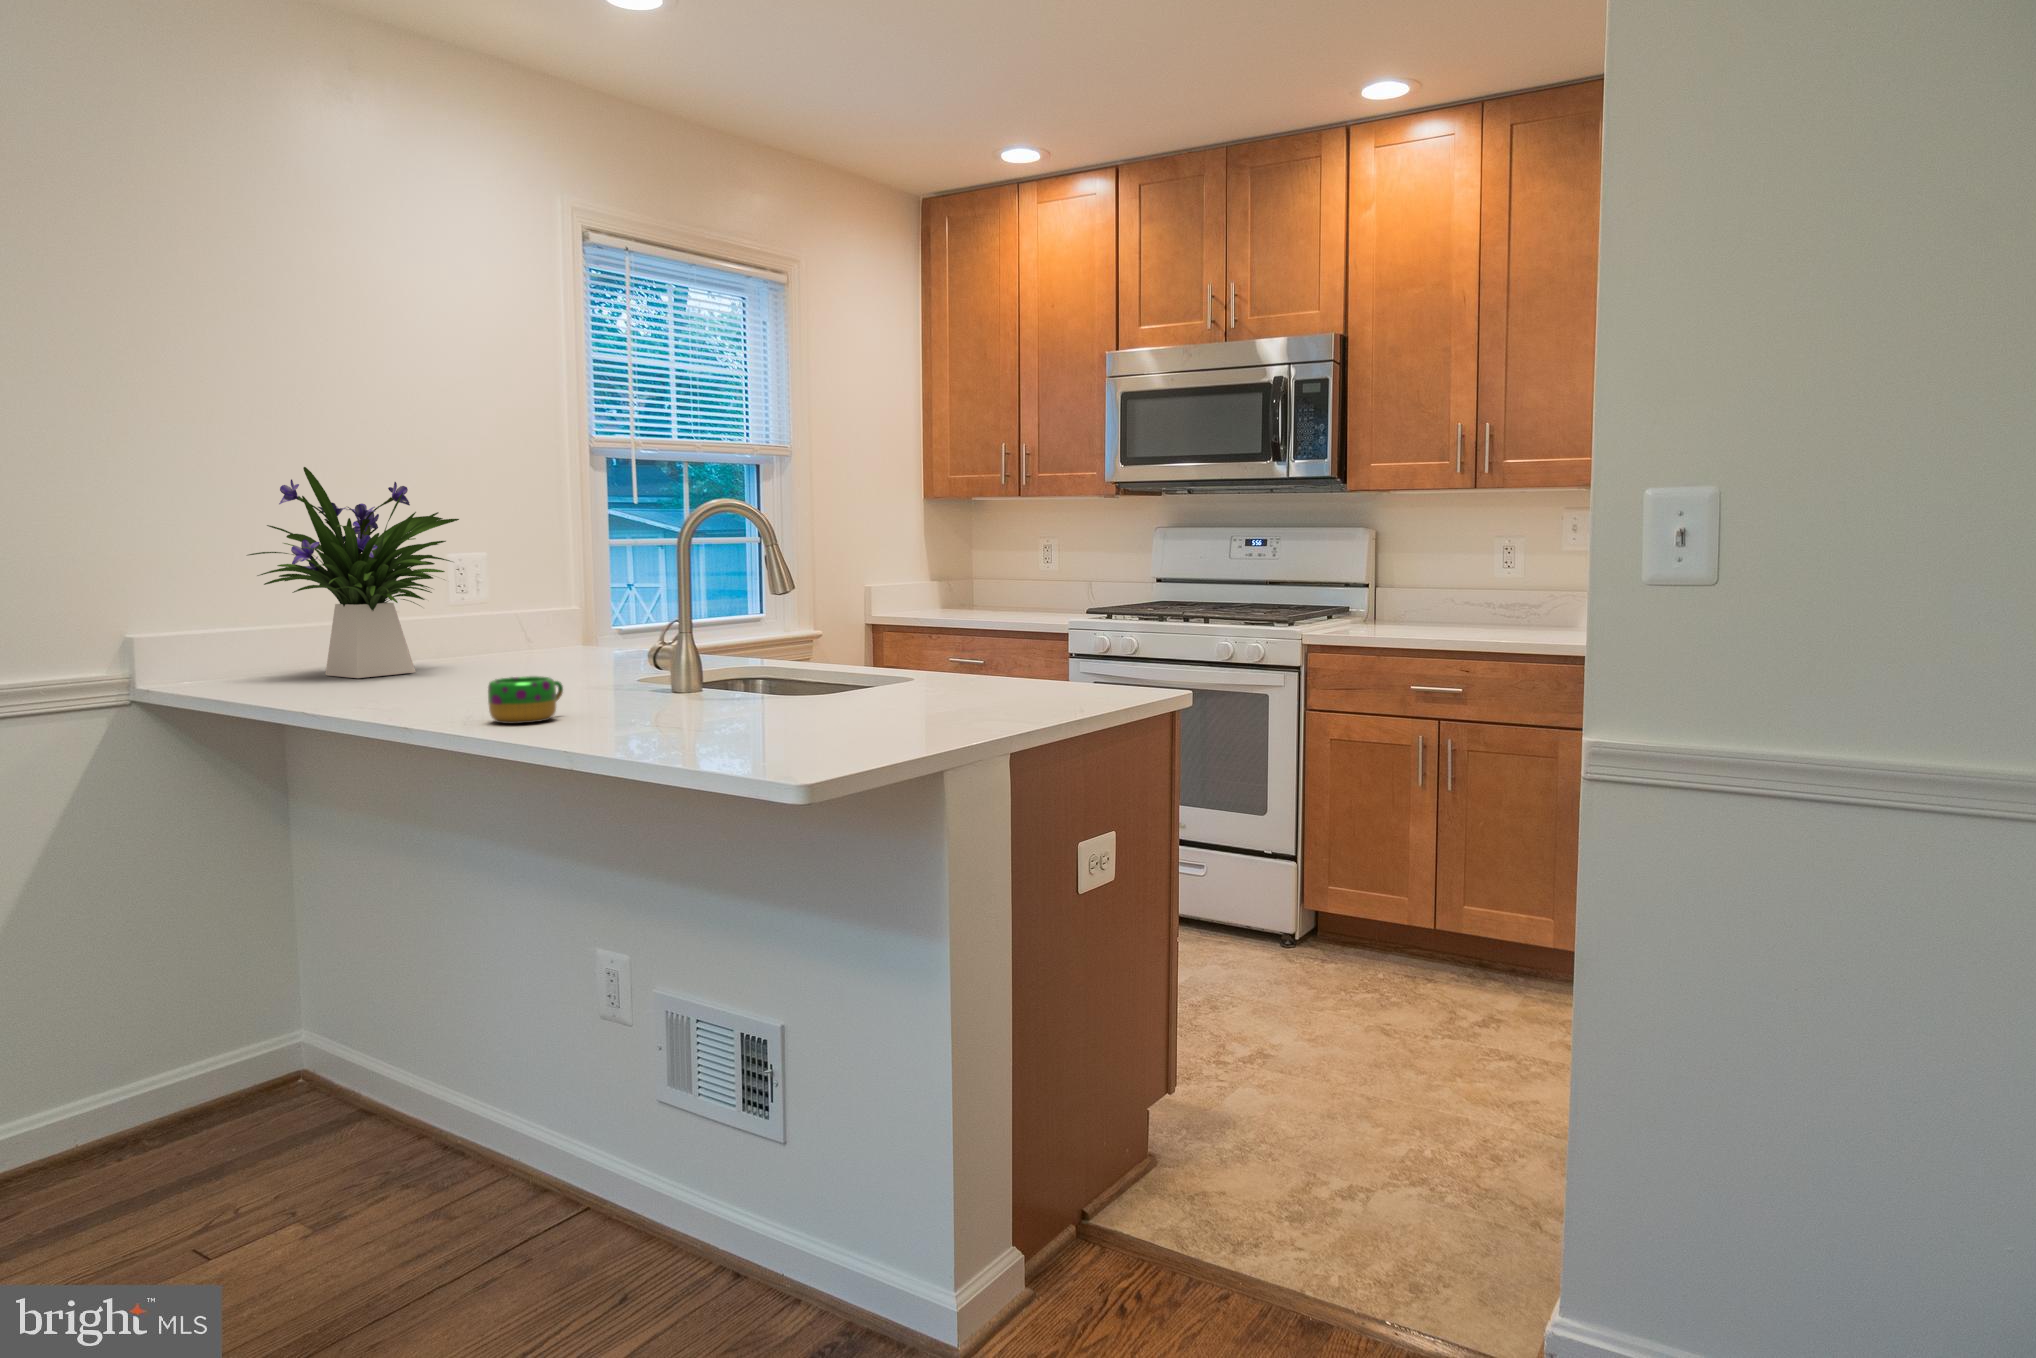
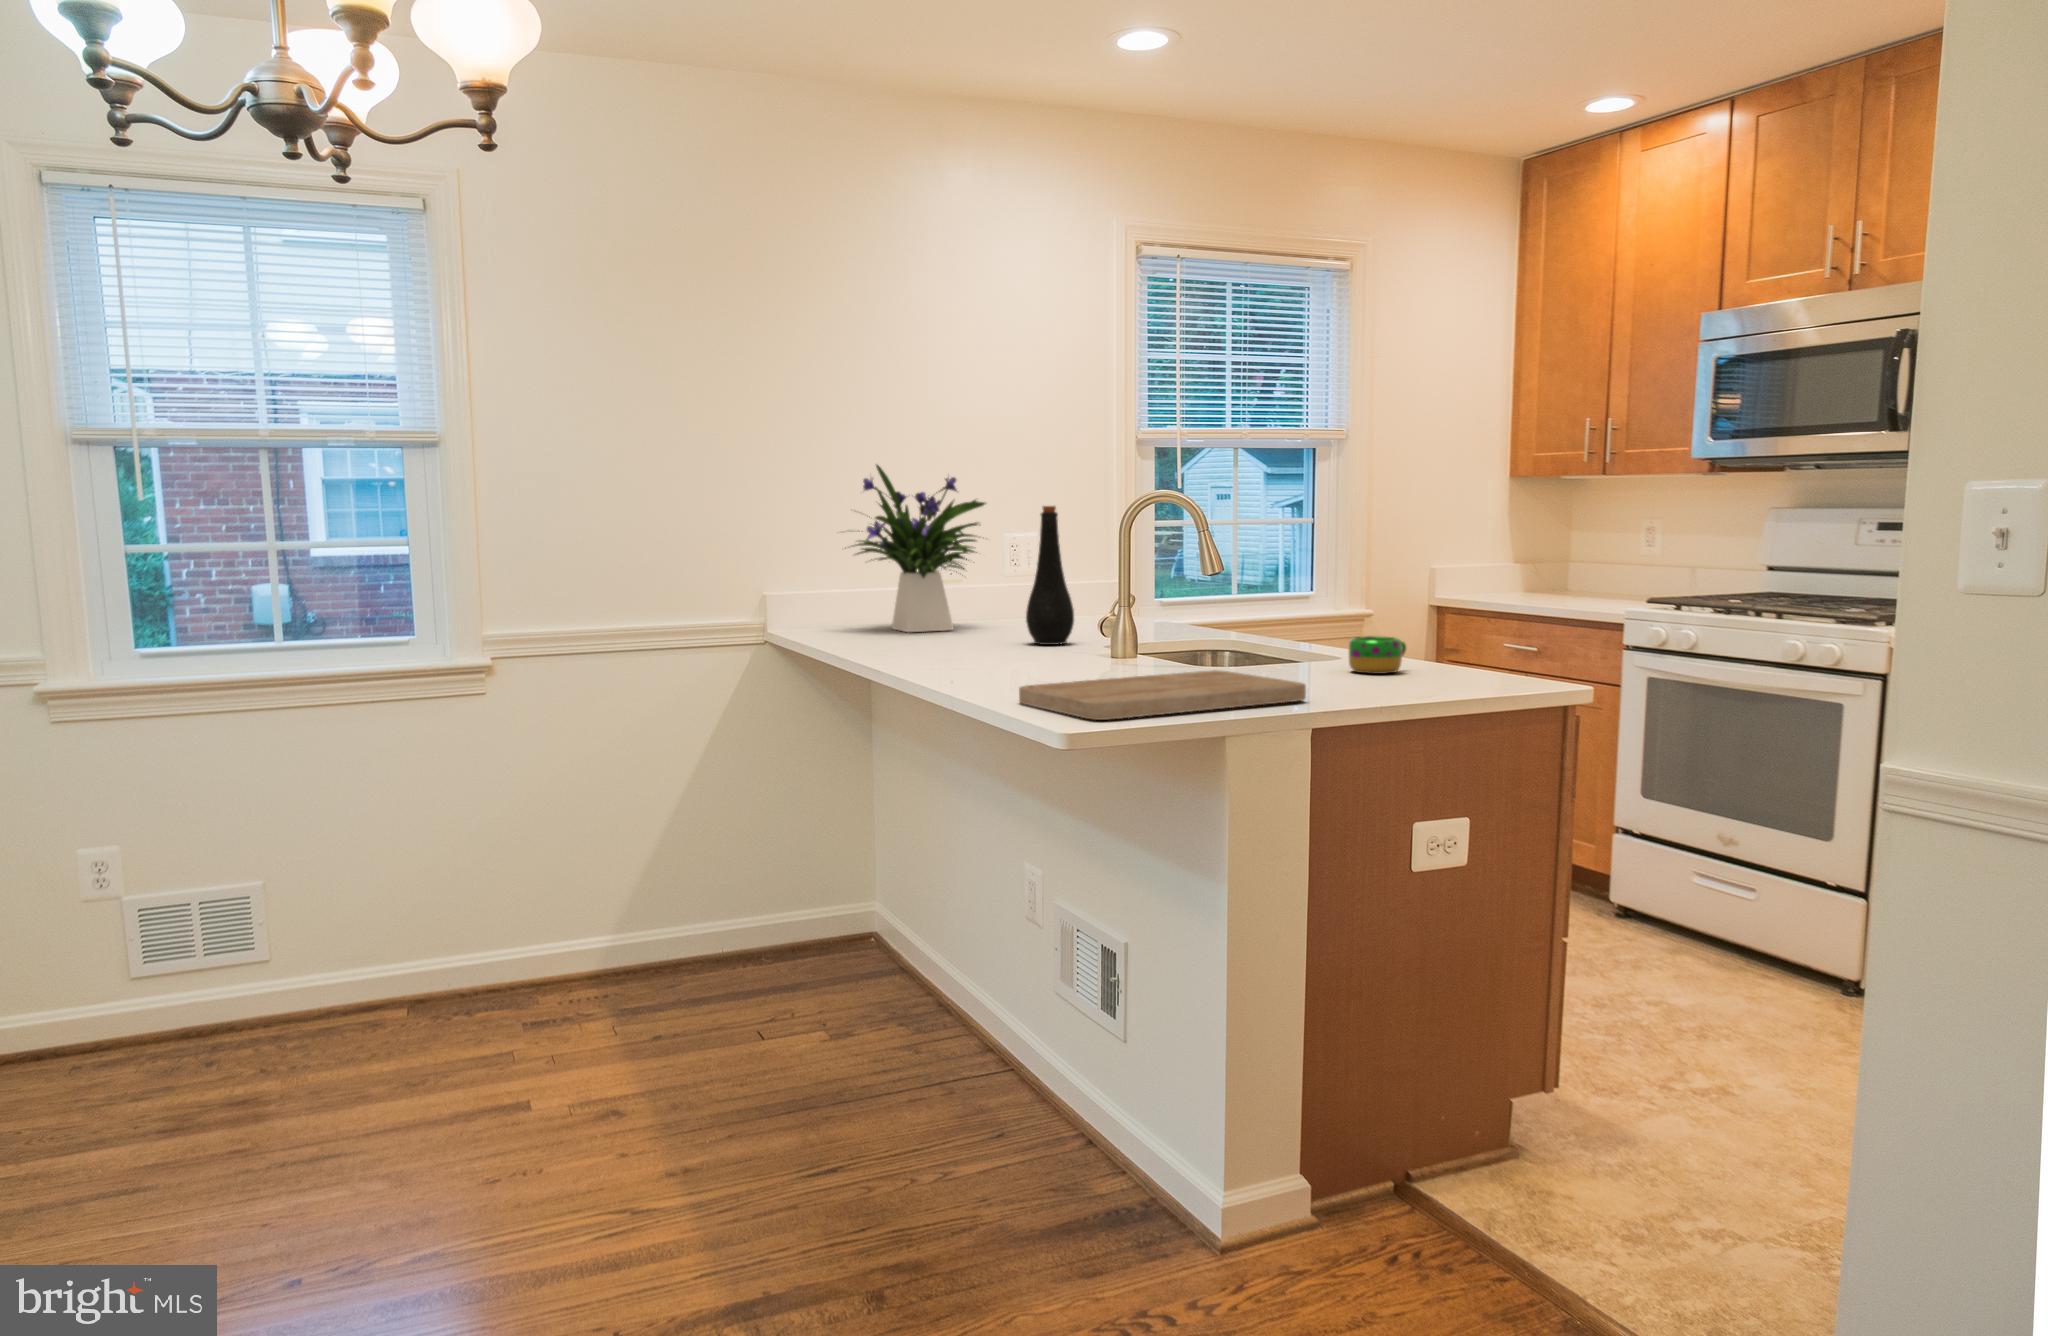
bottle: none [539,519,599,683] -> present [1026,506,1074,645]
mug: present [488,676,563,724] -> present [1349,636,1406,674]
cutting board: none [682,699,996,767] -> present [1019,670,1306,720]

